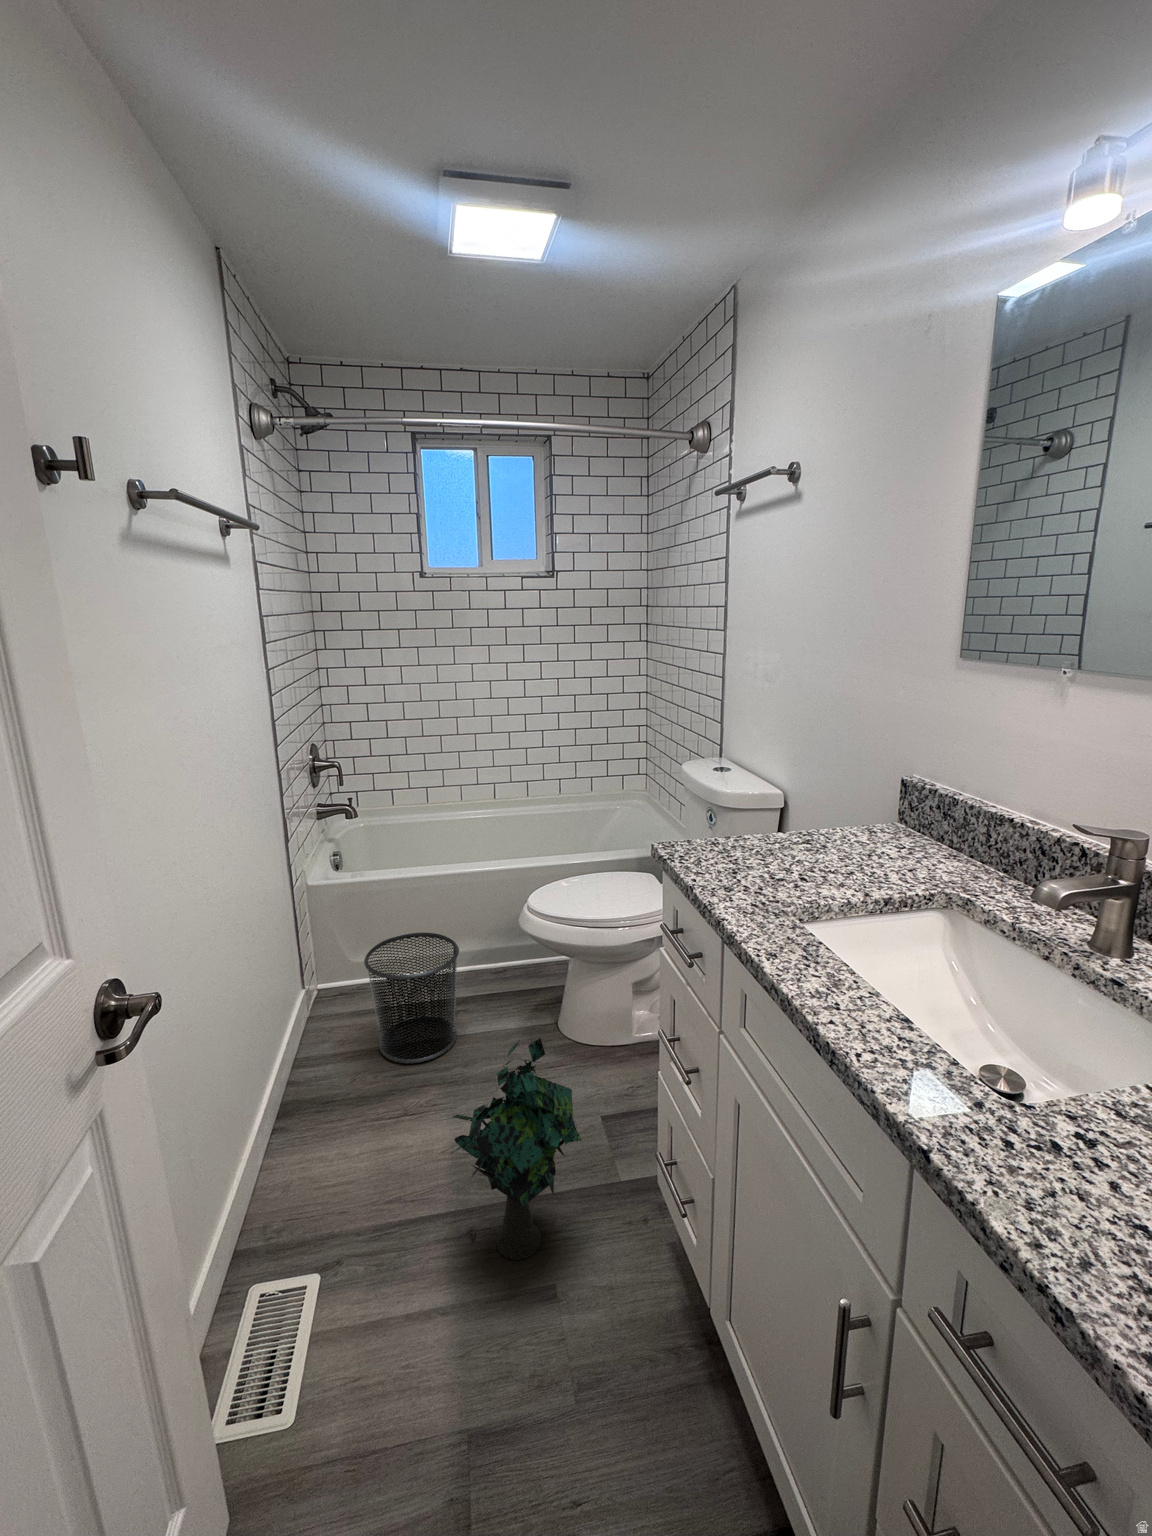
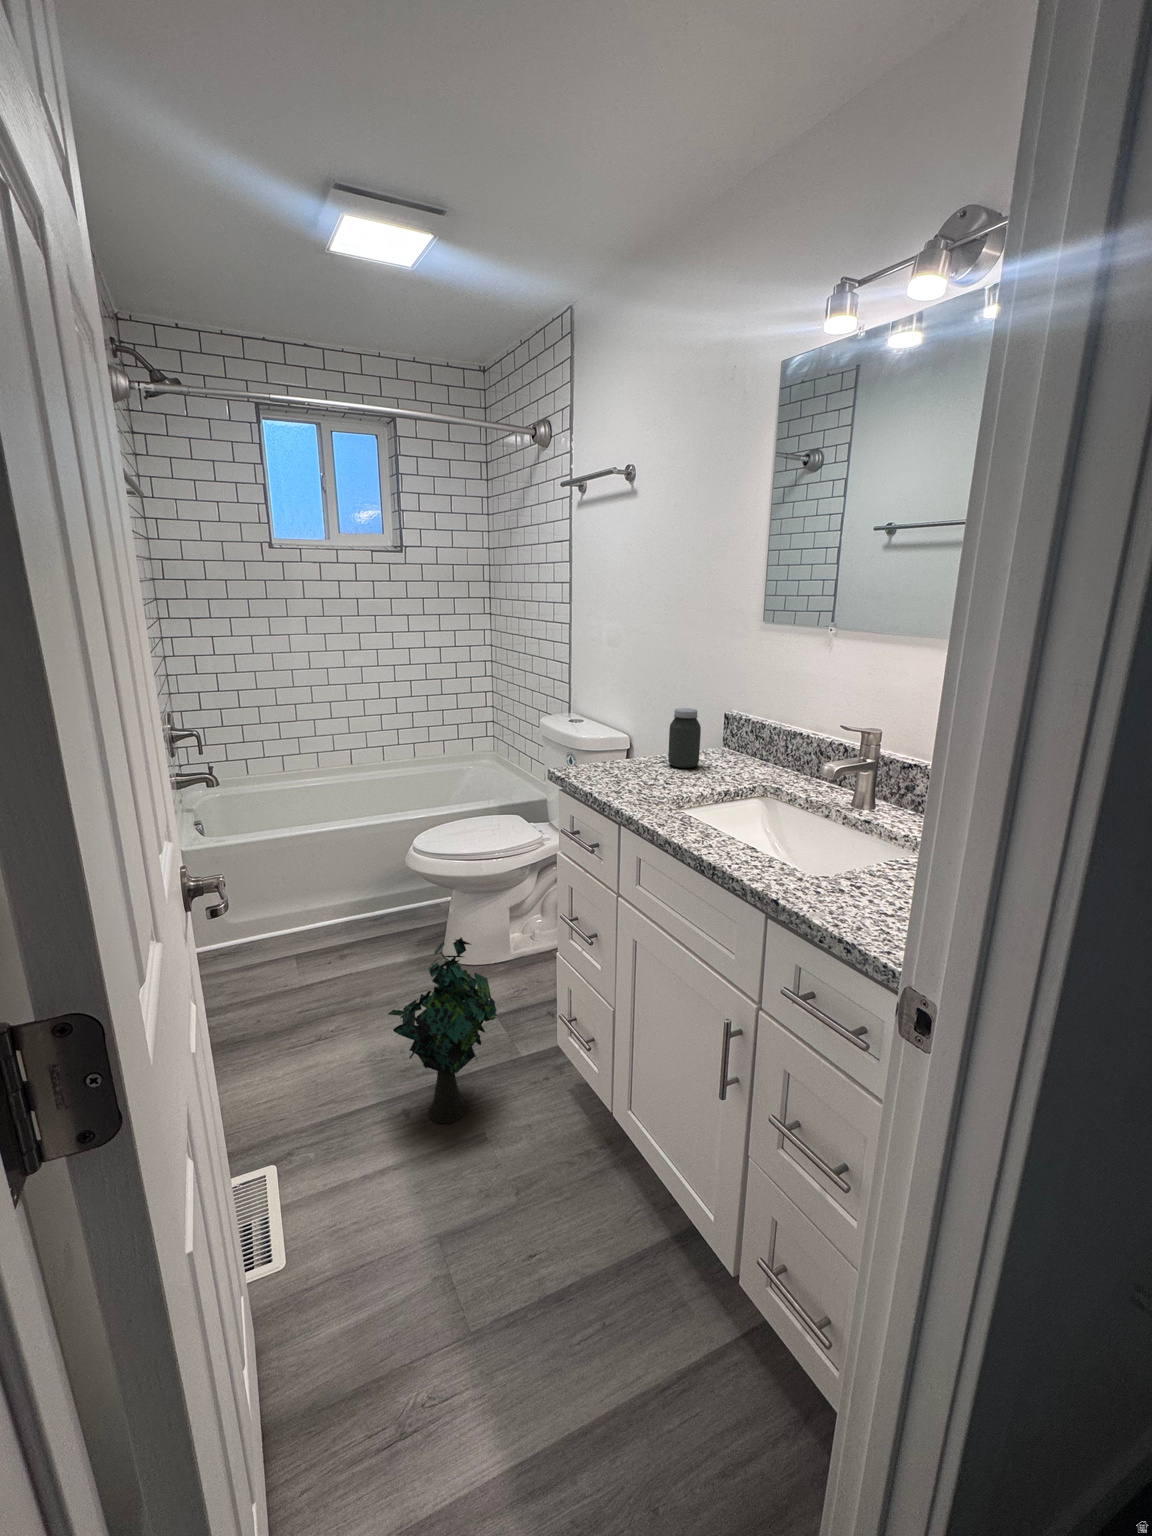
jar: none [813,773,859,854] -> present [668,708,701,768]
waste bin: present [364,932,459,1063] -> none [259,884,352,1002]

